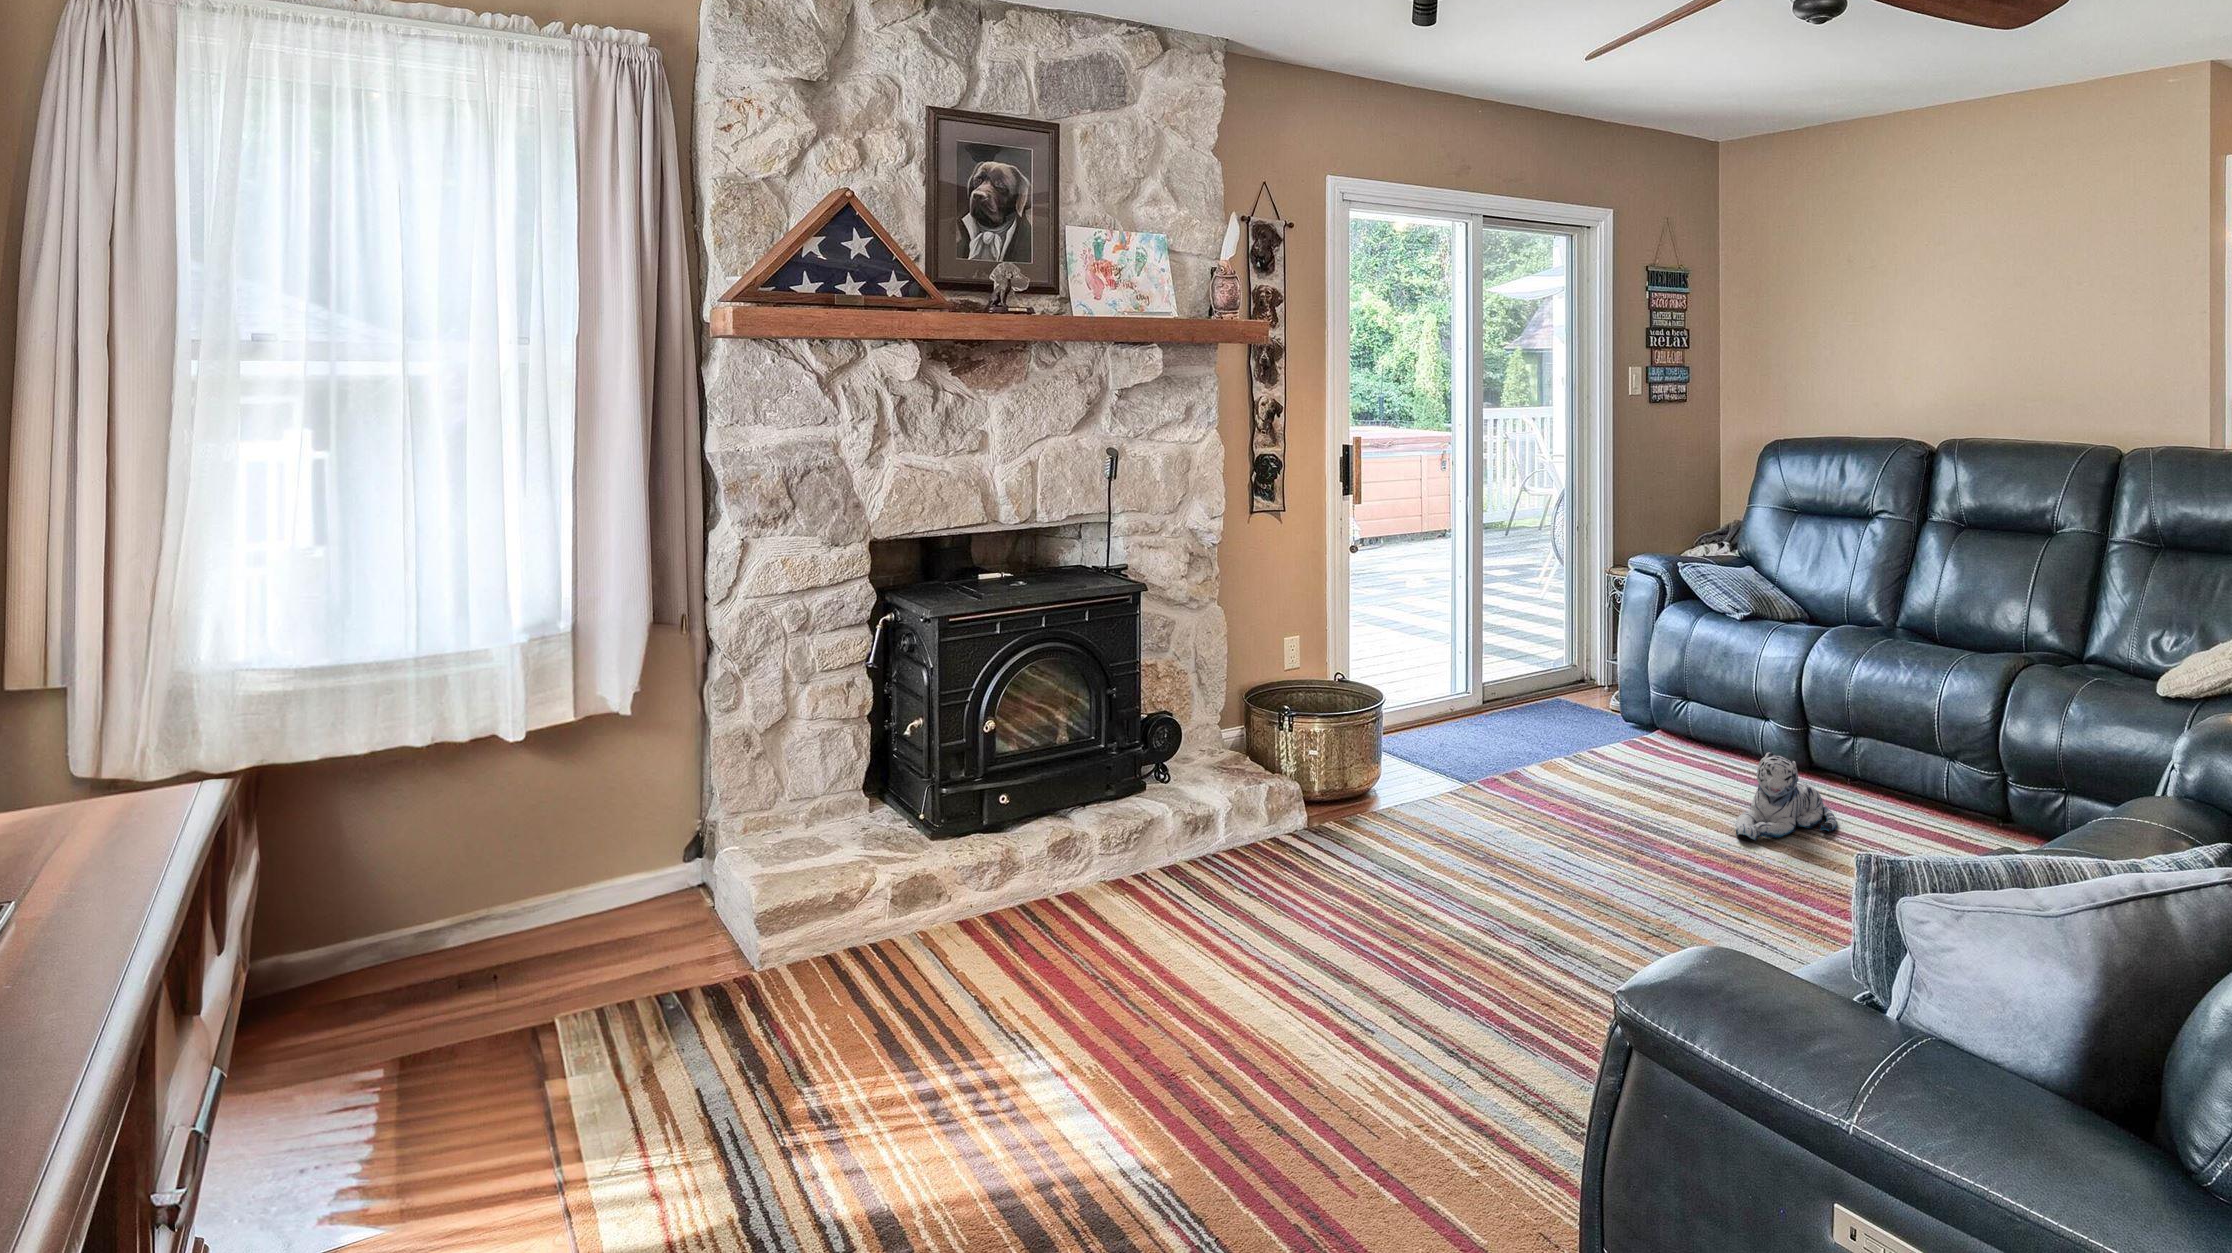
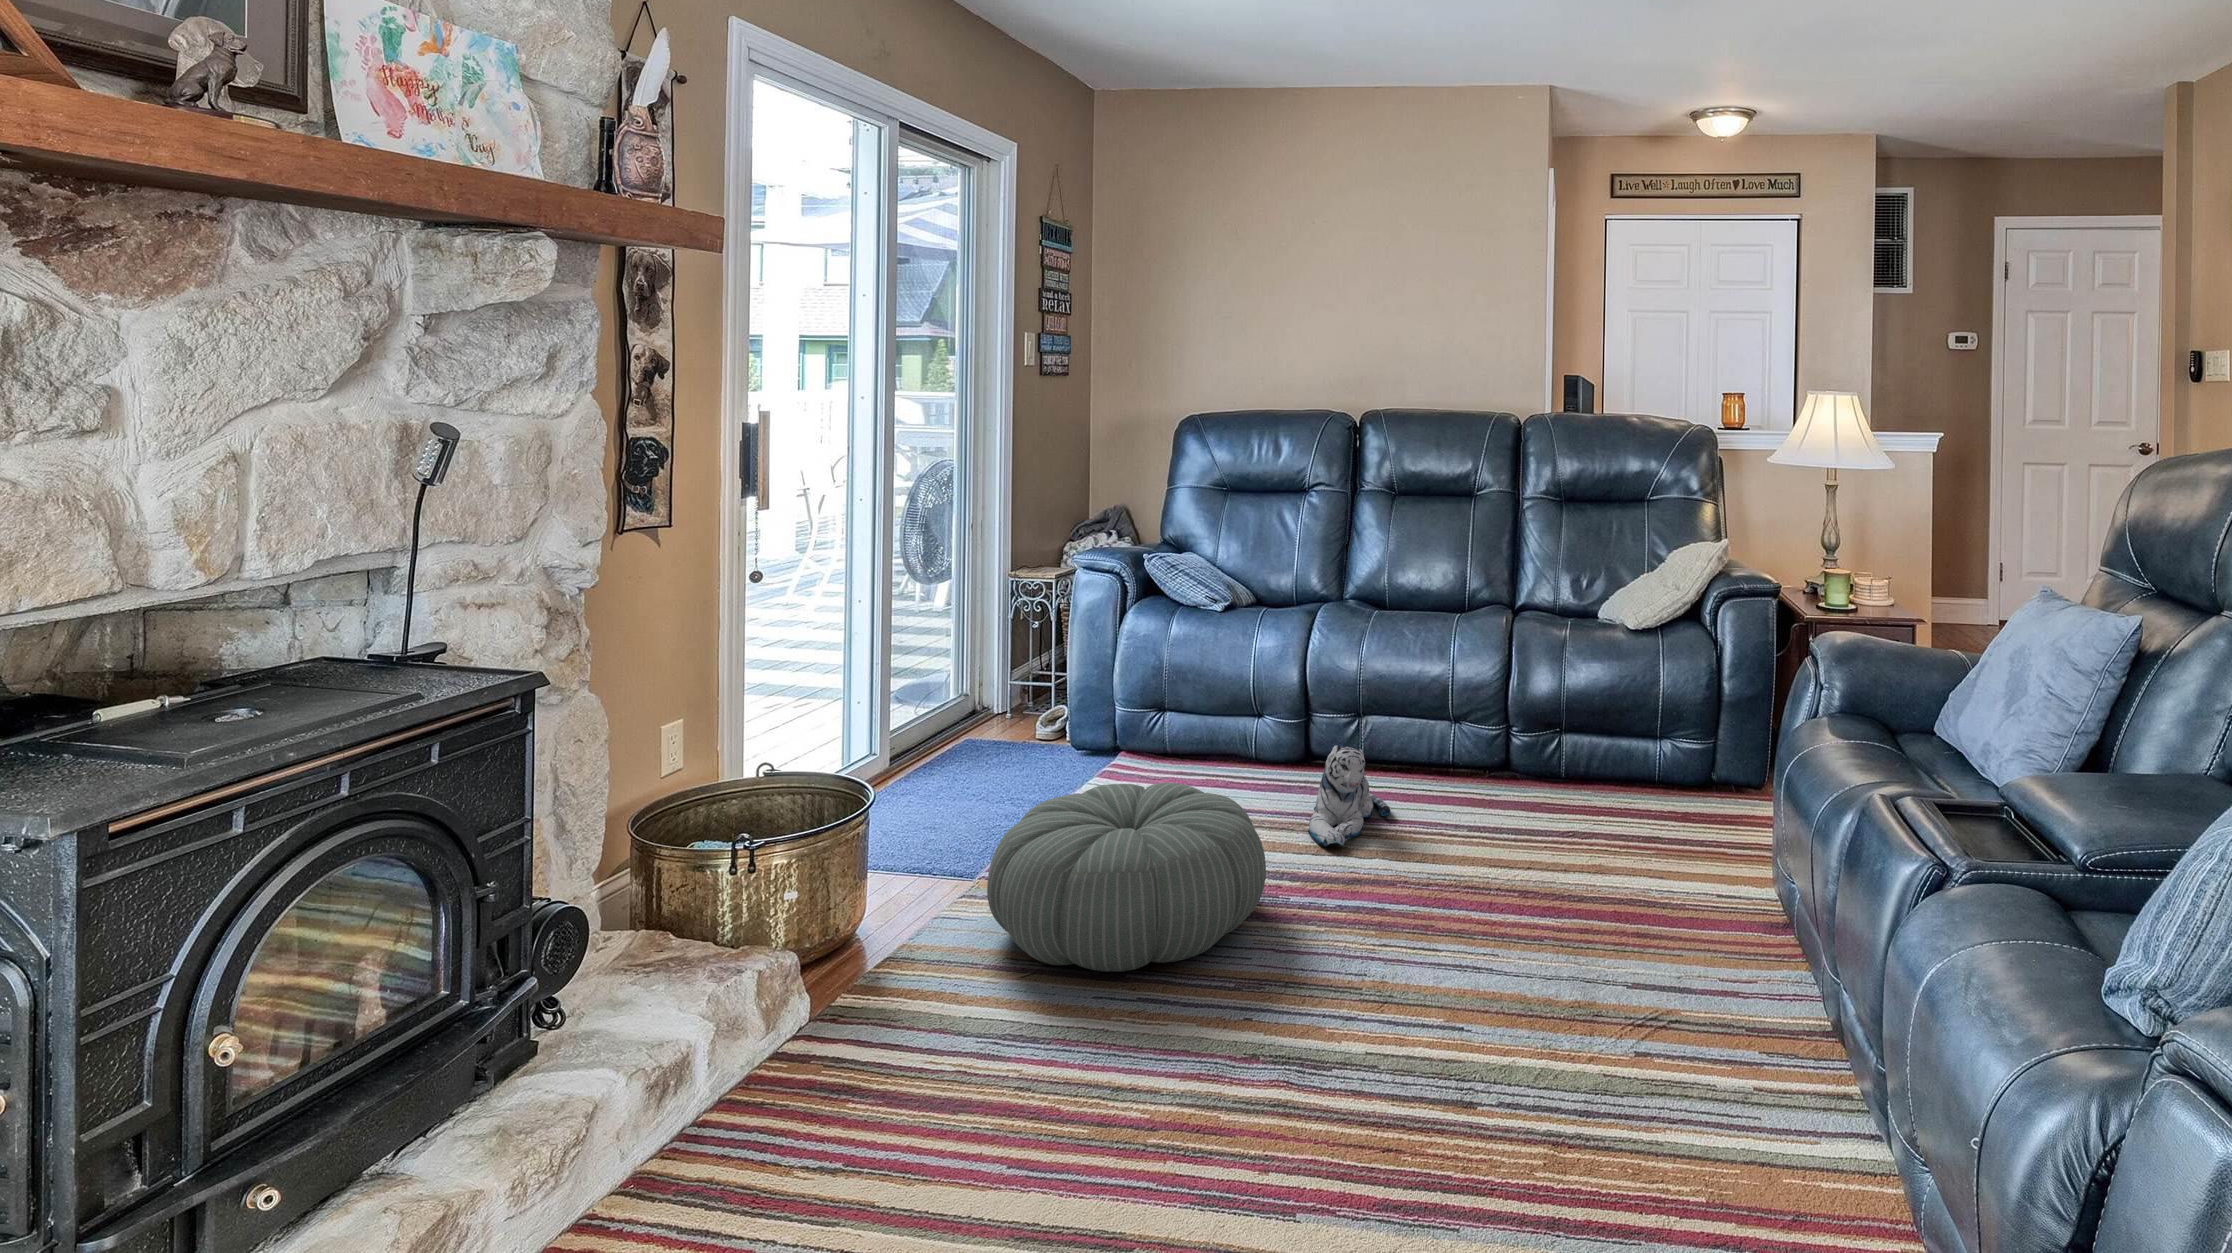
pouf: none [1426,734,1635,867] -> present [987,783,1266,971]

